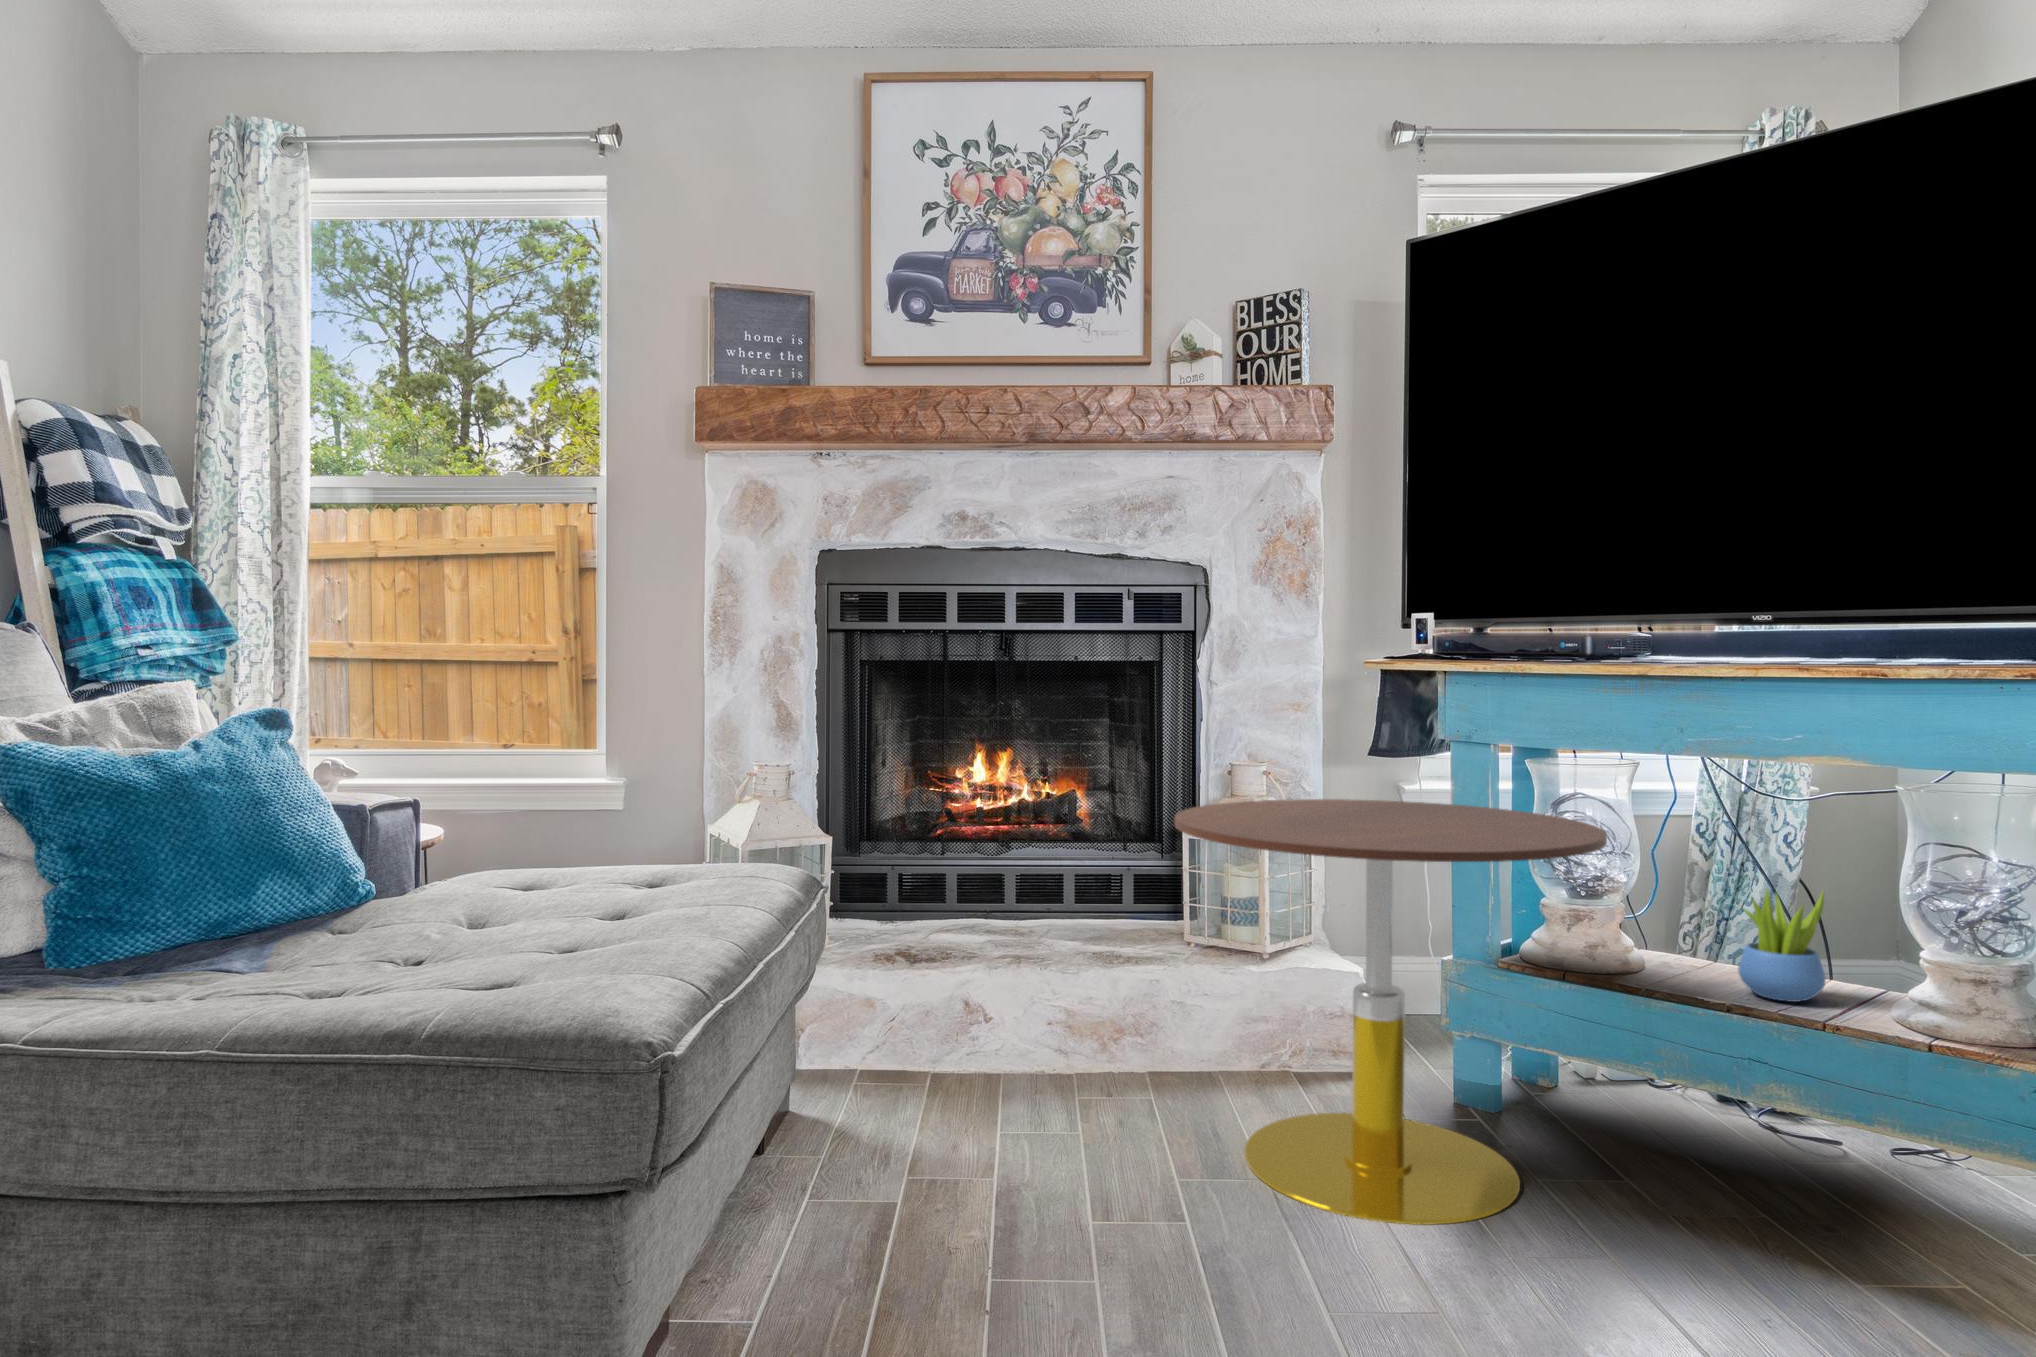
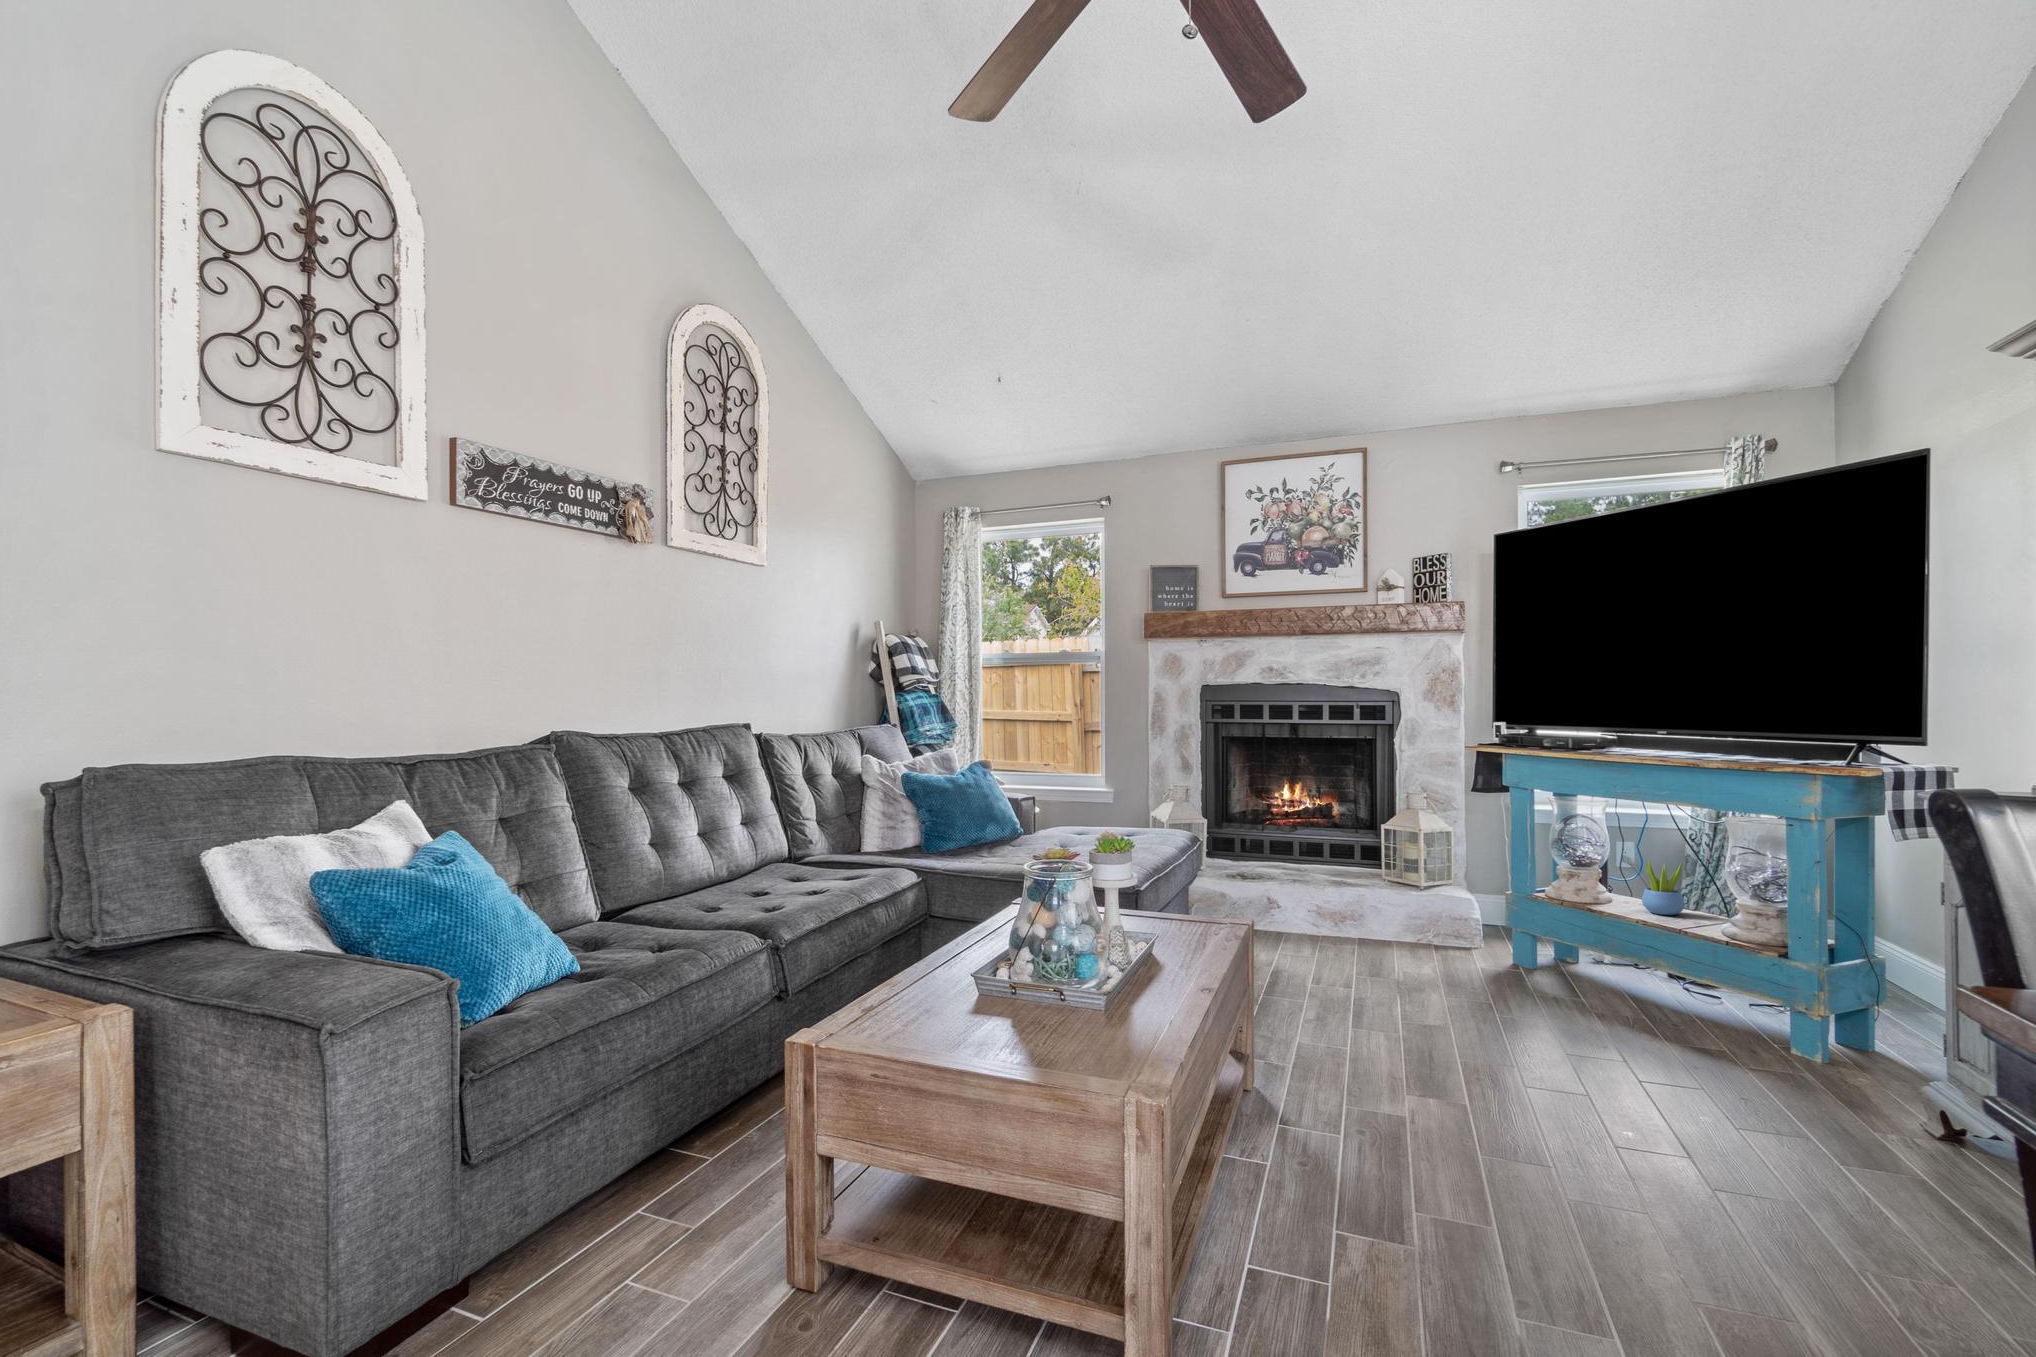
side table: present [1175,799,1607,1225] -> none [1351,810,1549,990]

